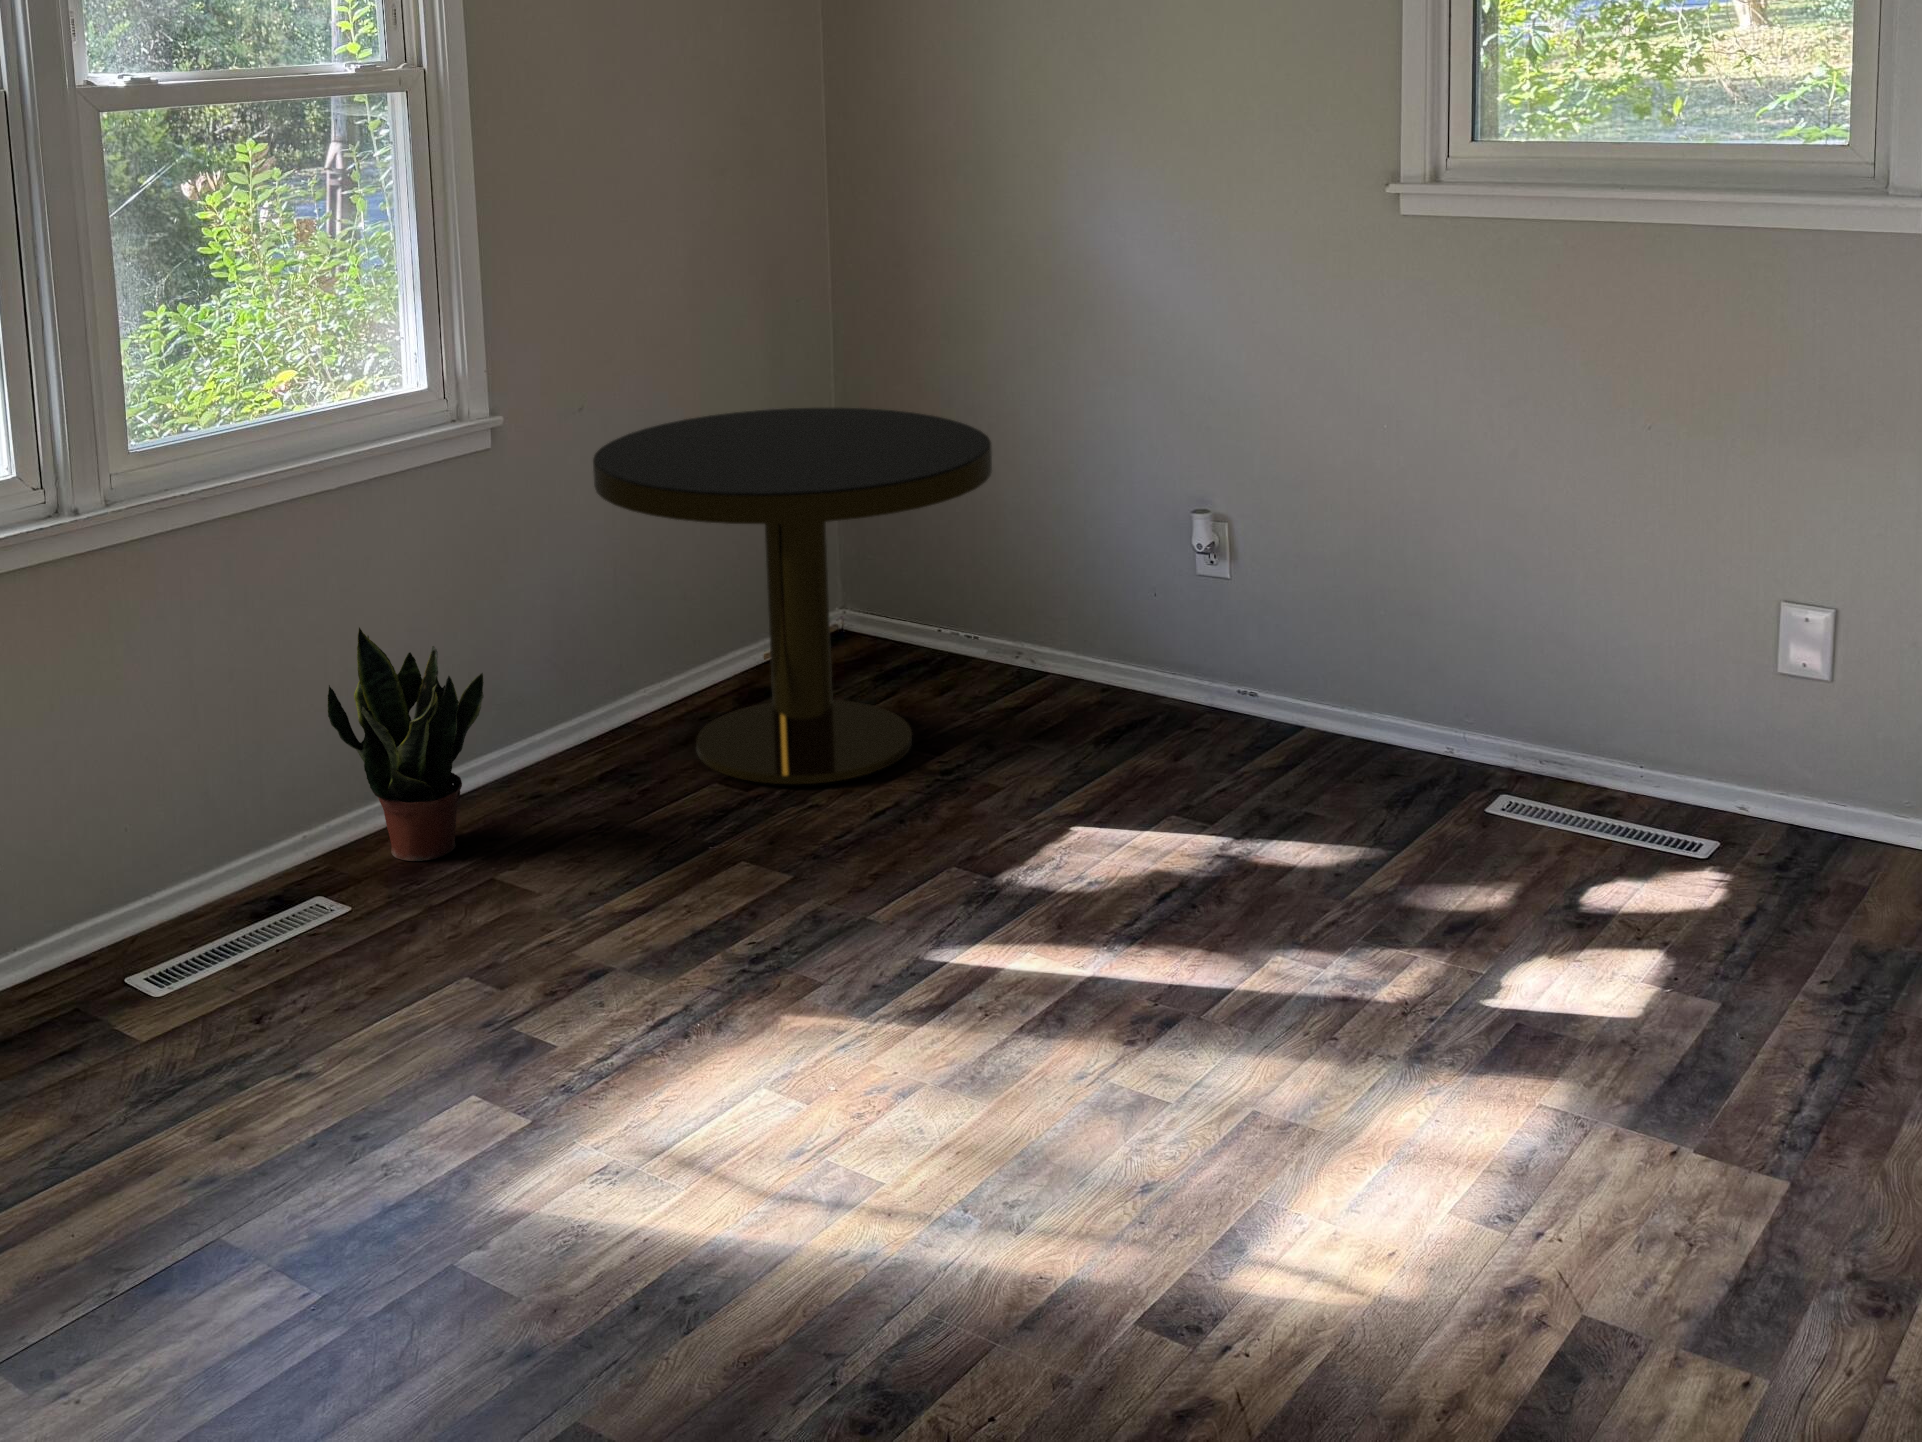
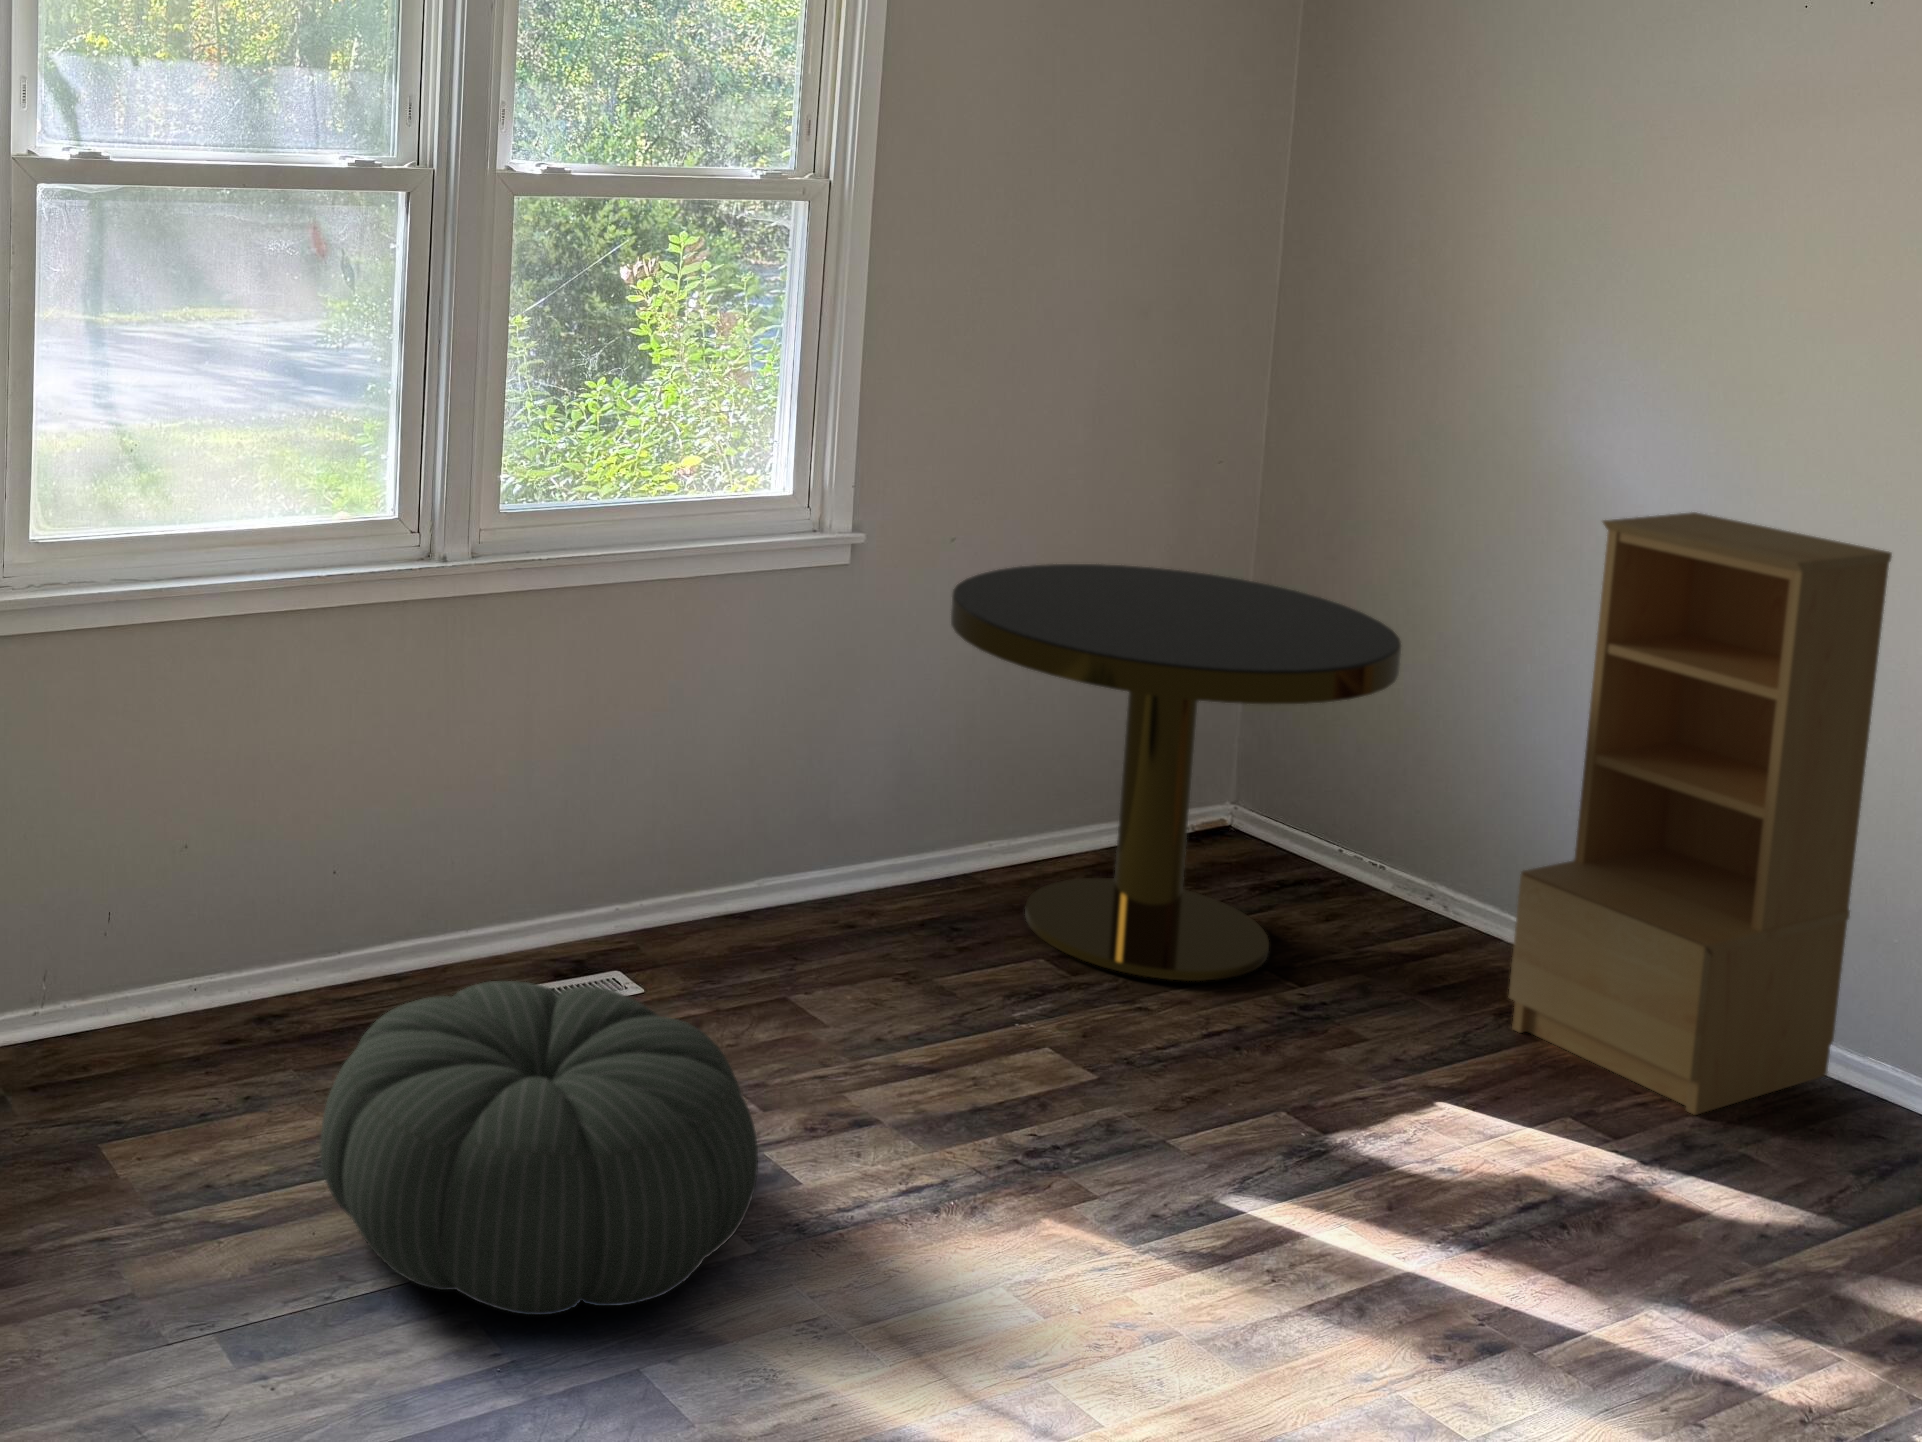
bookshelf: none [1109,288,1352,792] -> present [1508,512,1892,1115]
potted plant: present [328,627,484,861] -> none [647,715,806,960]
pouf: none [66,911,526,1253] -> present [320,981,758,1315]

